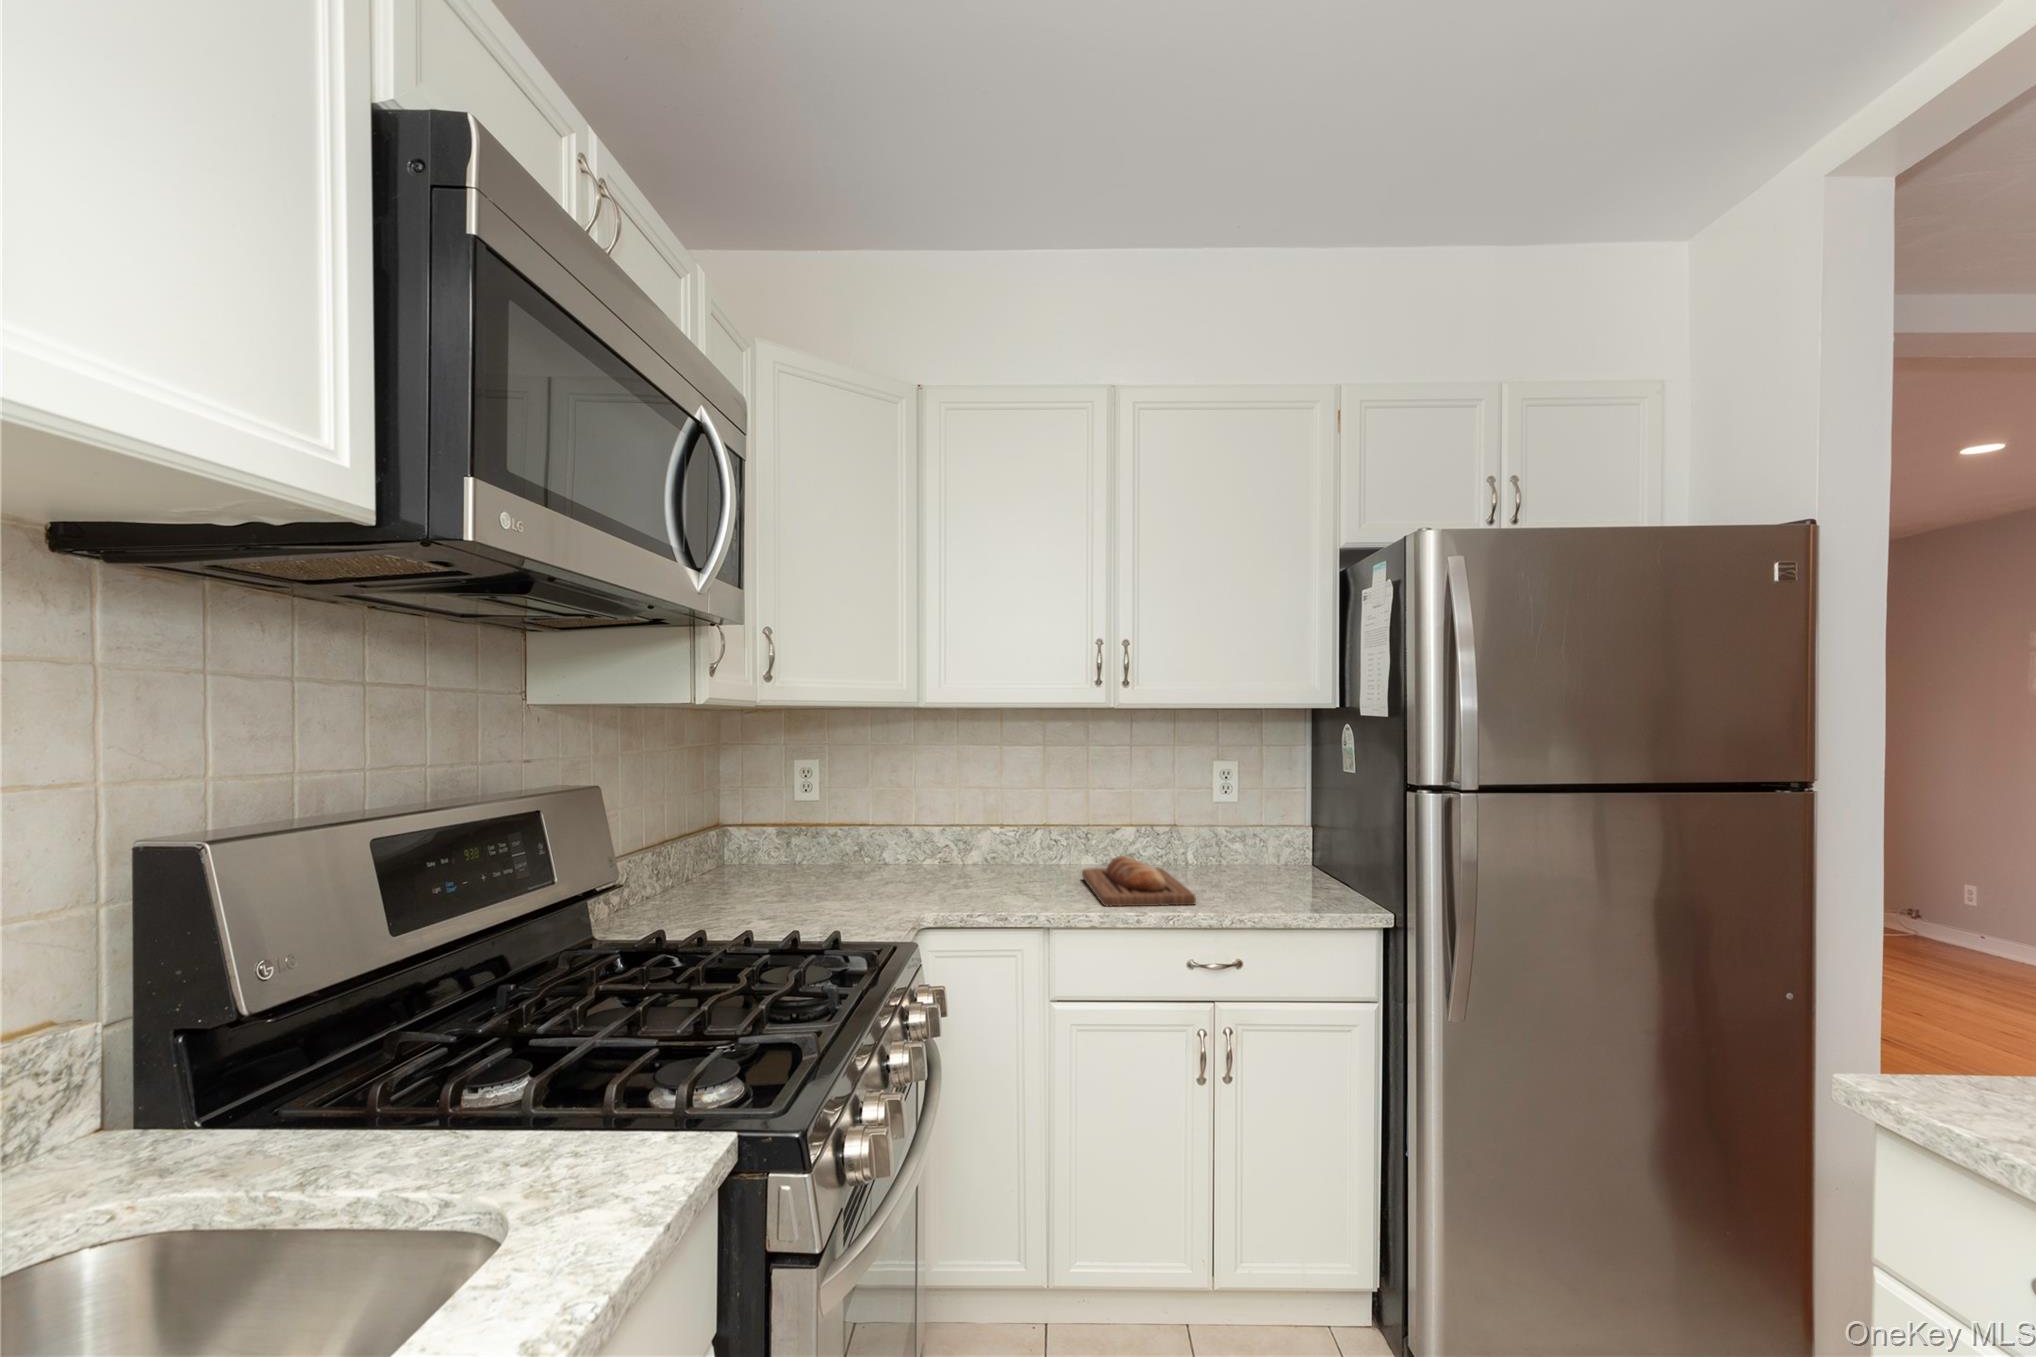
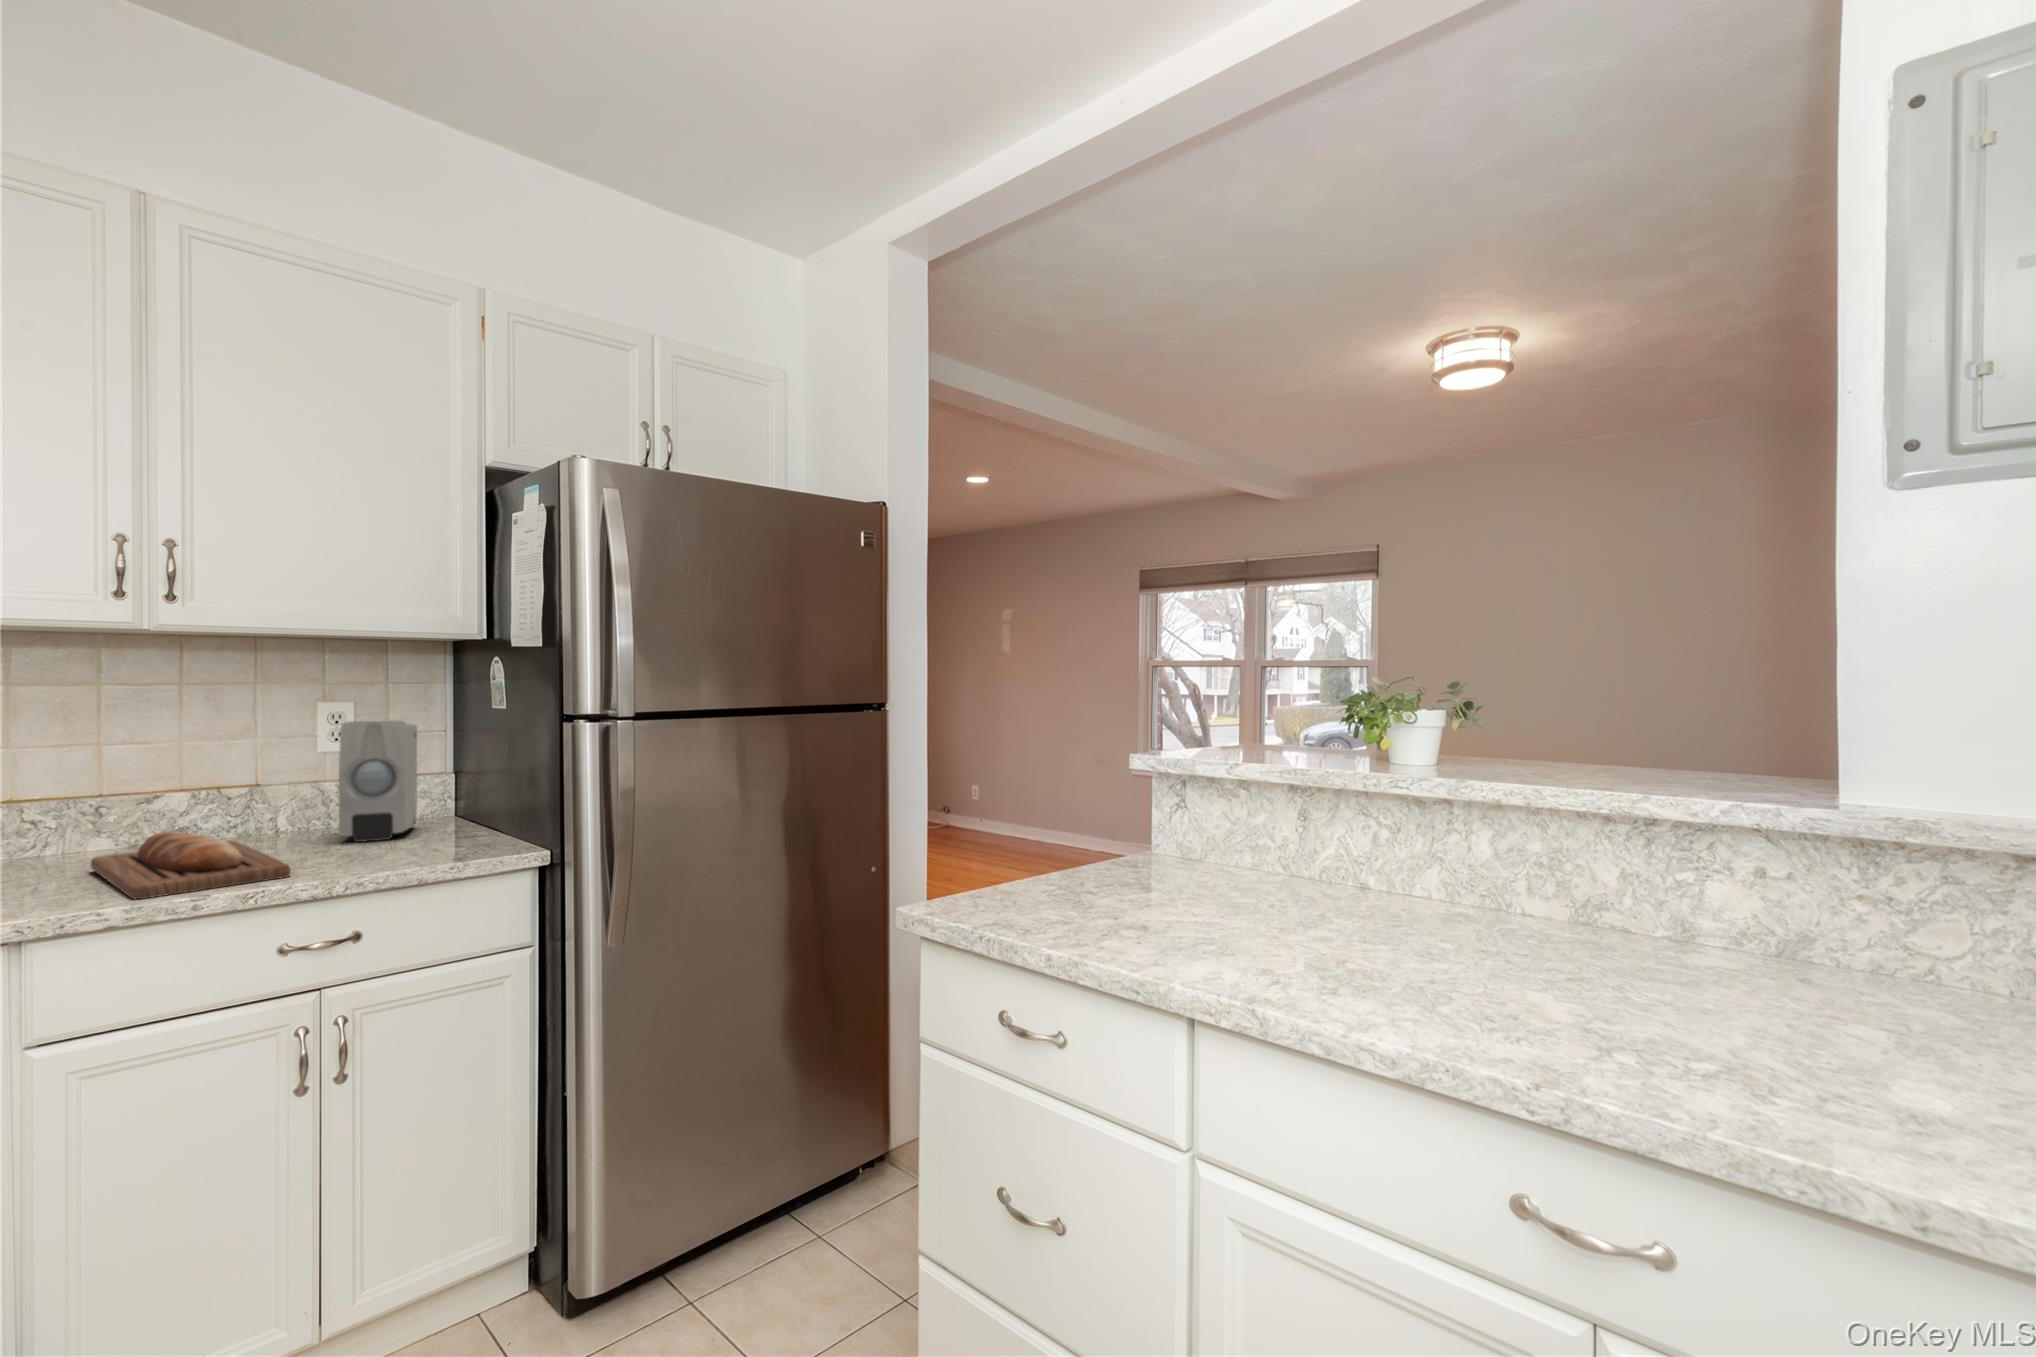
soap dispenser: none [1229,777,1287,882] -> present [339,721,417,842]

